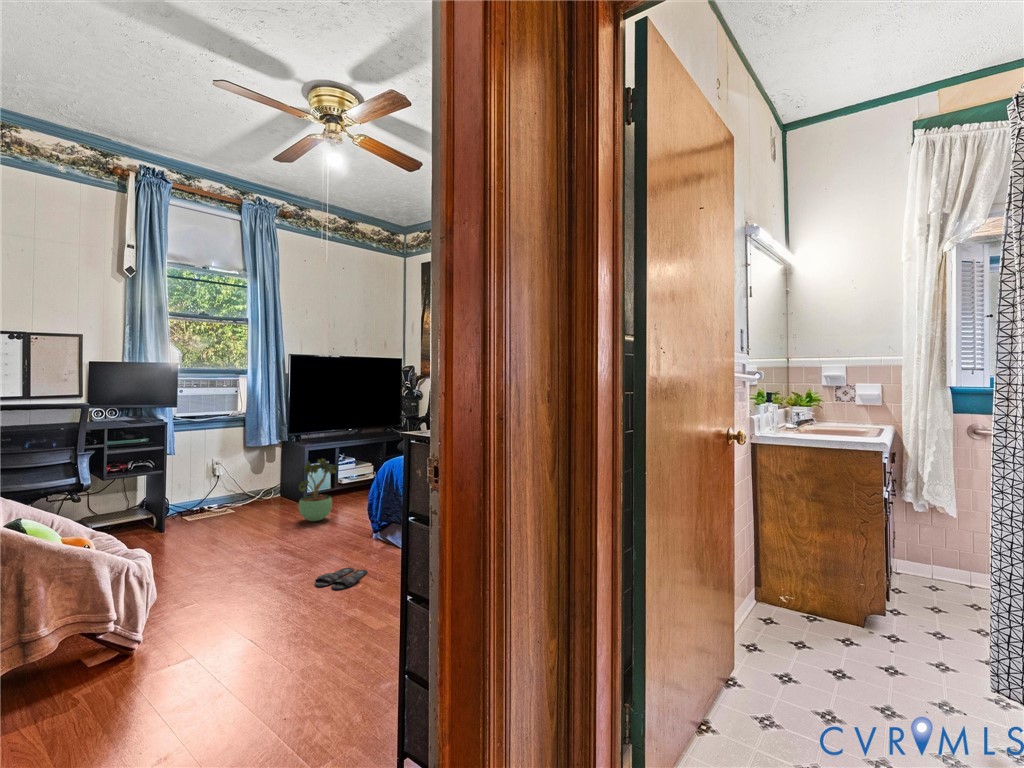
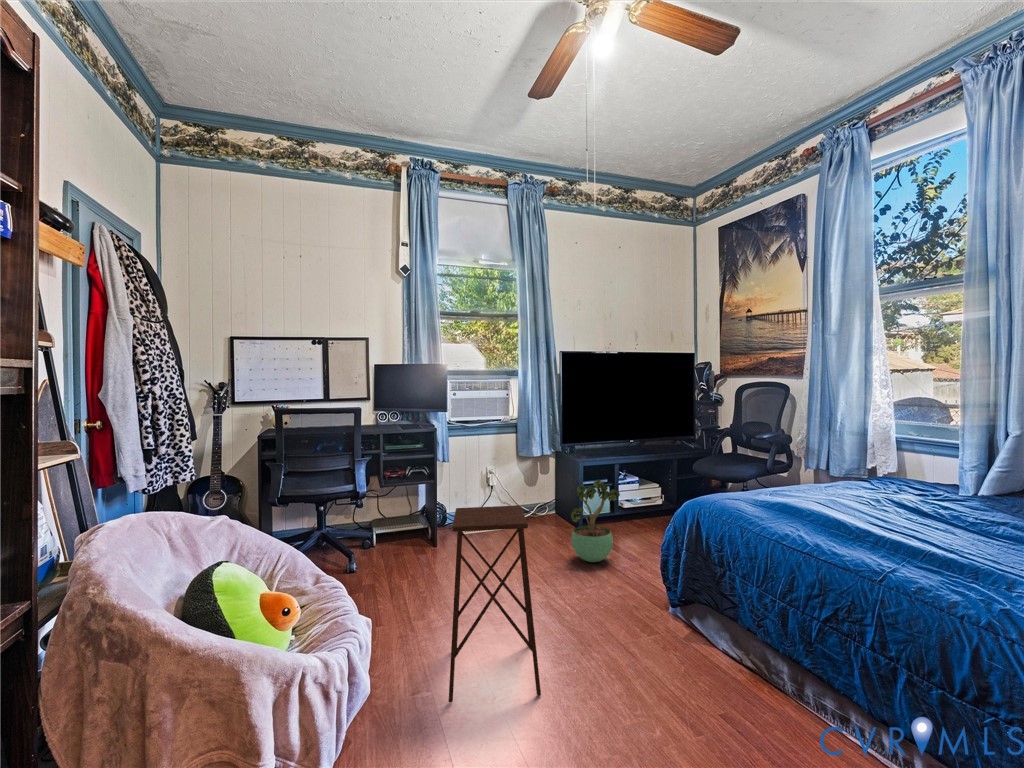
side table: none [207,472,281,604] -> present [449,505,541,702]
slippers: present [315,568,367,590] -> none [590,675,676,734]

